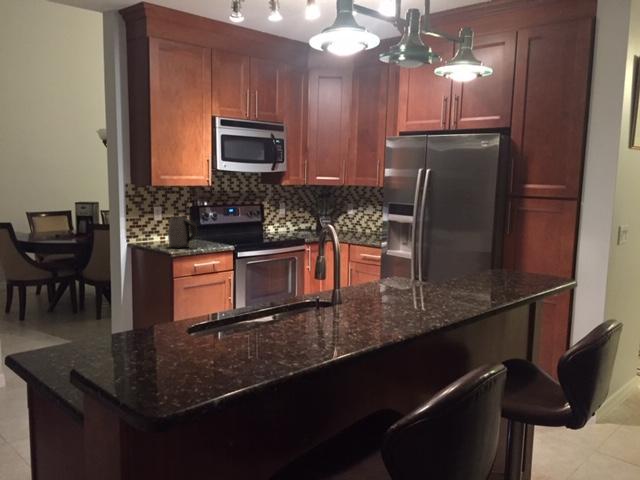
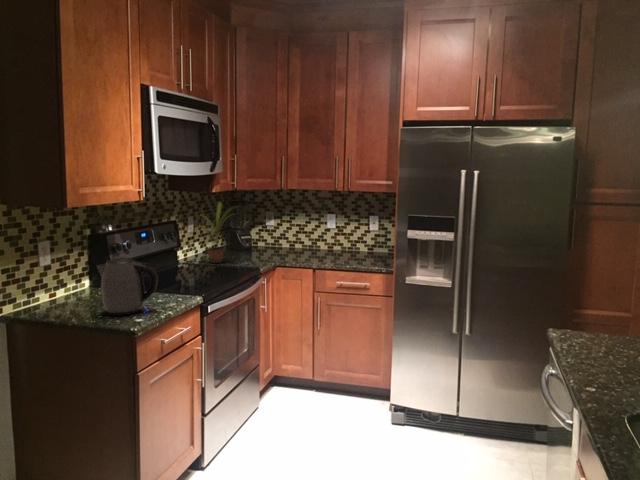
potted plant: none [275,193,305,236] -> present [197,202,231,263]

